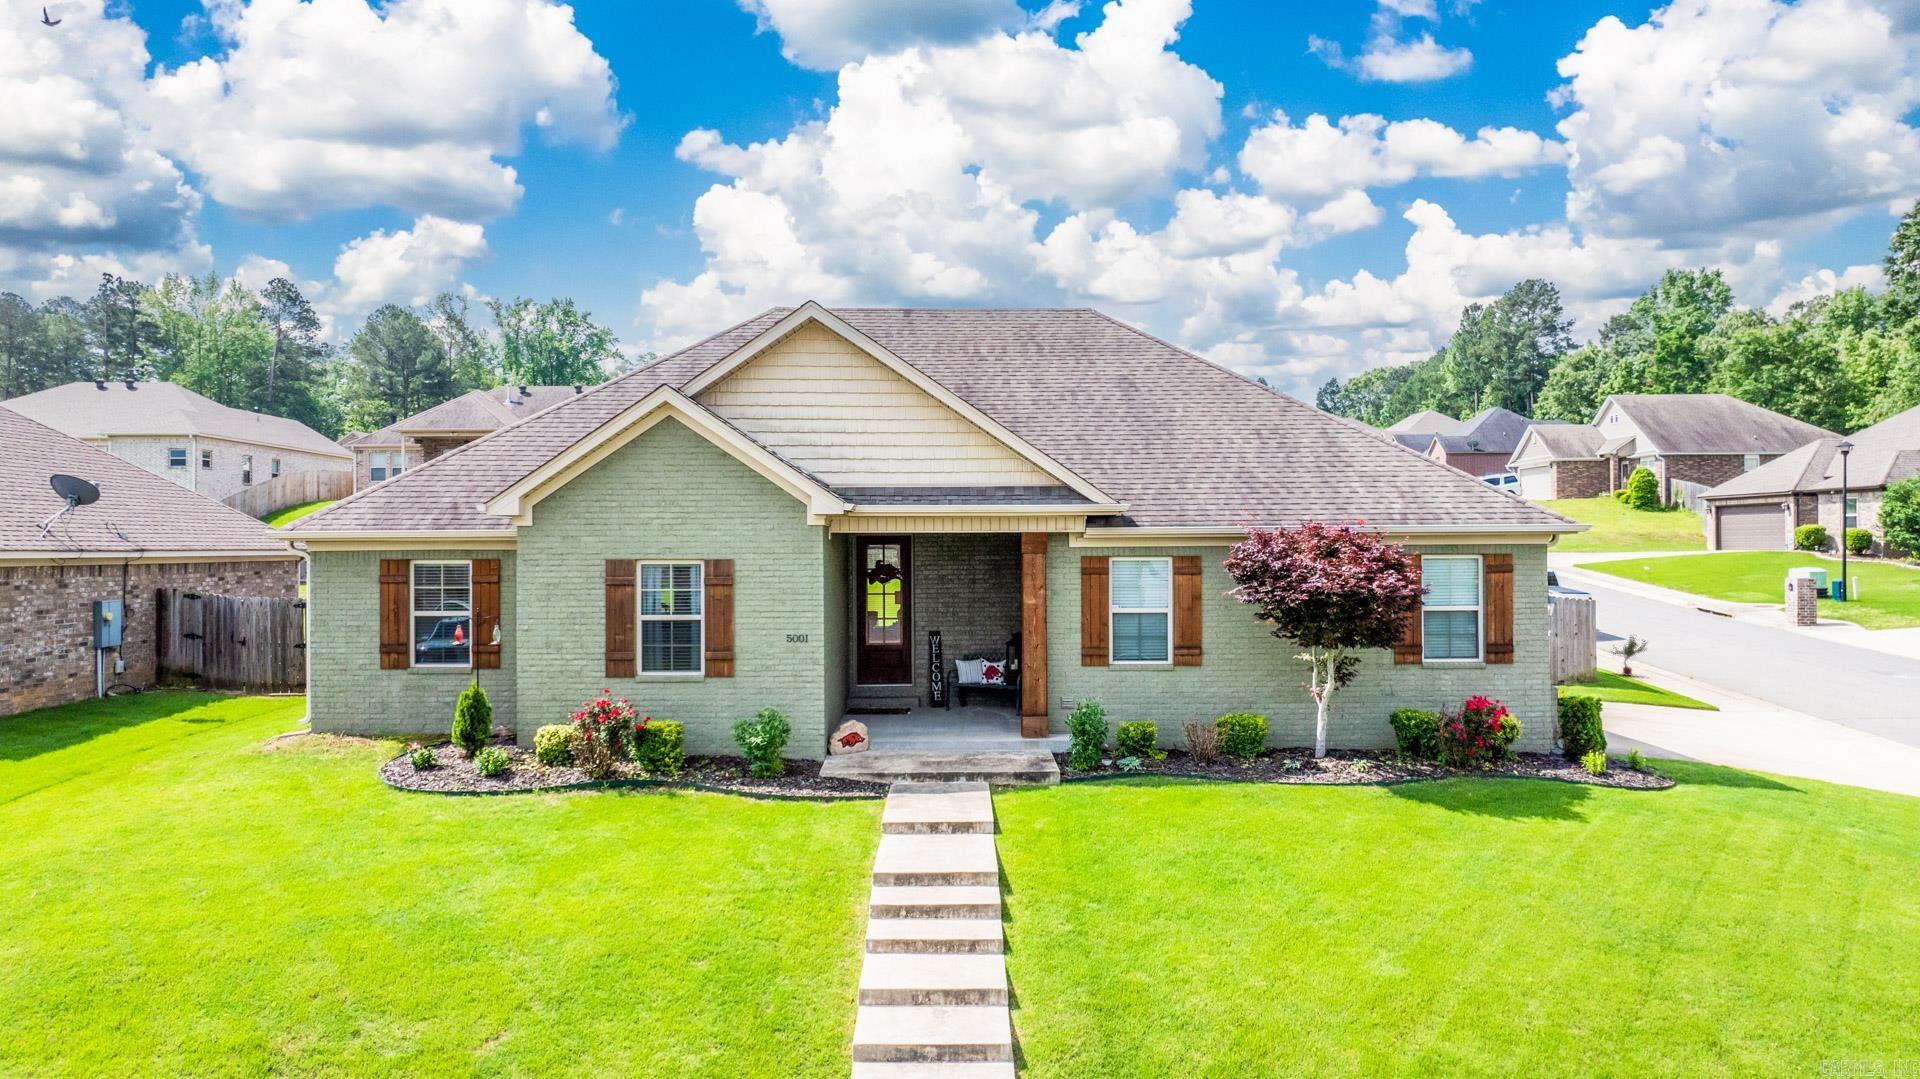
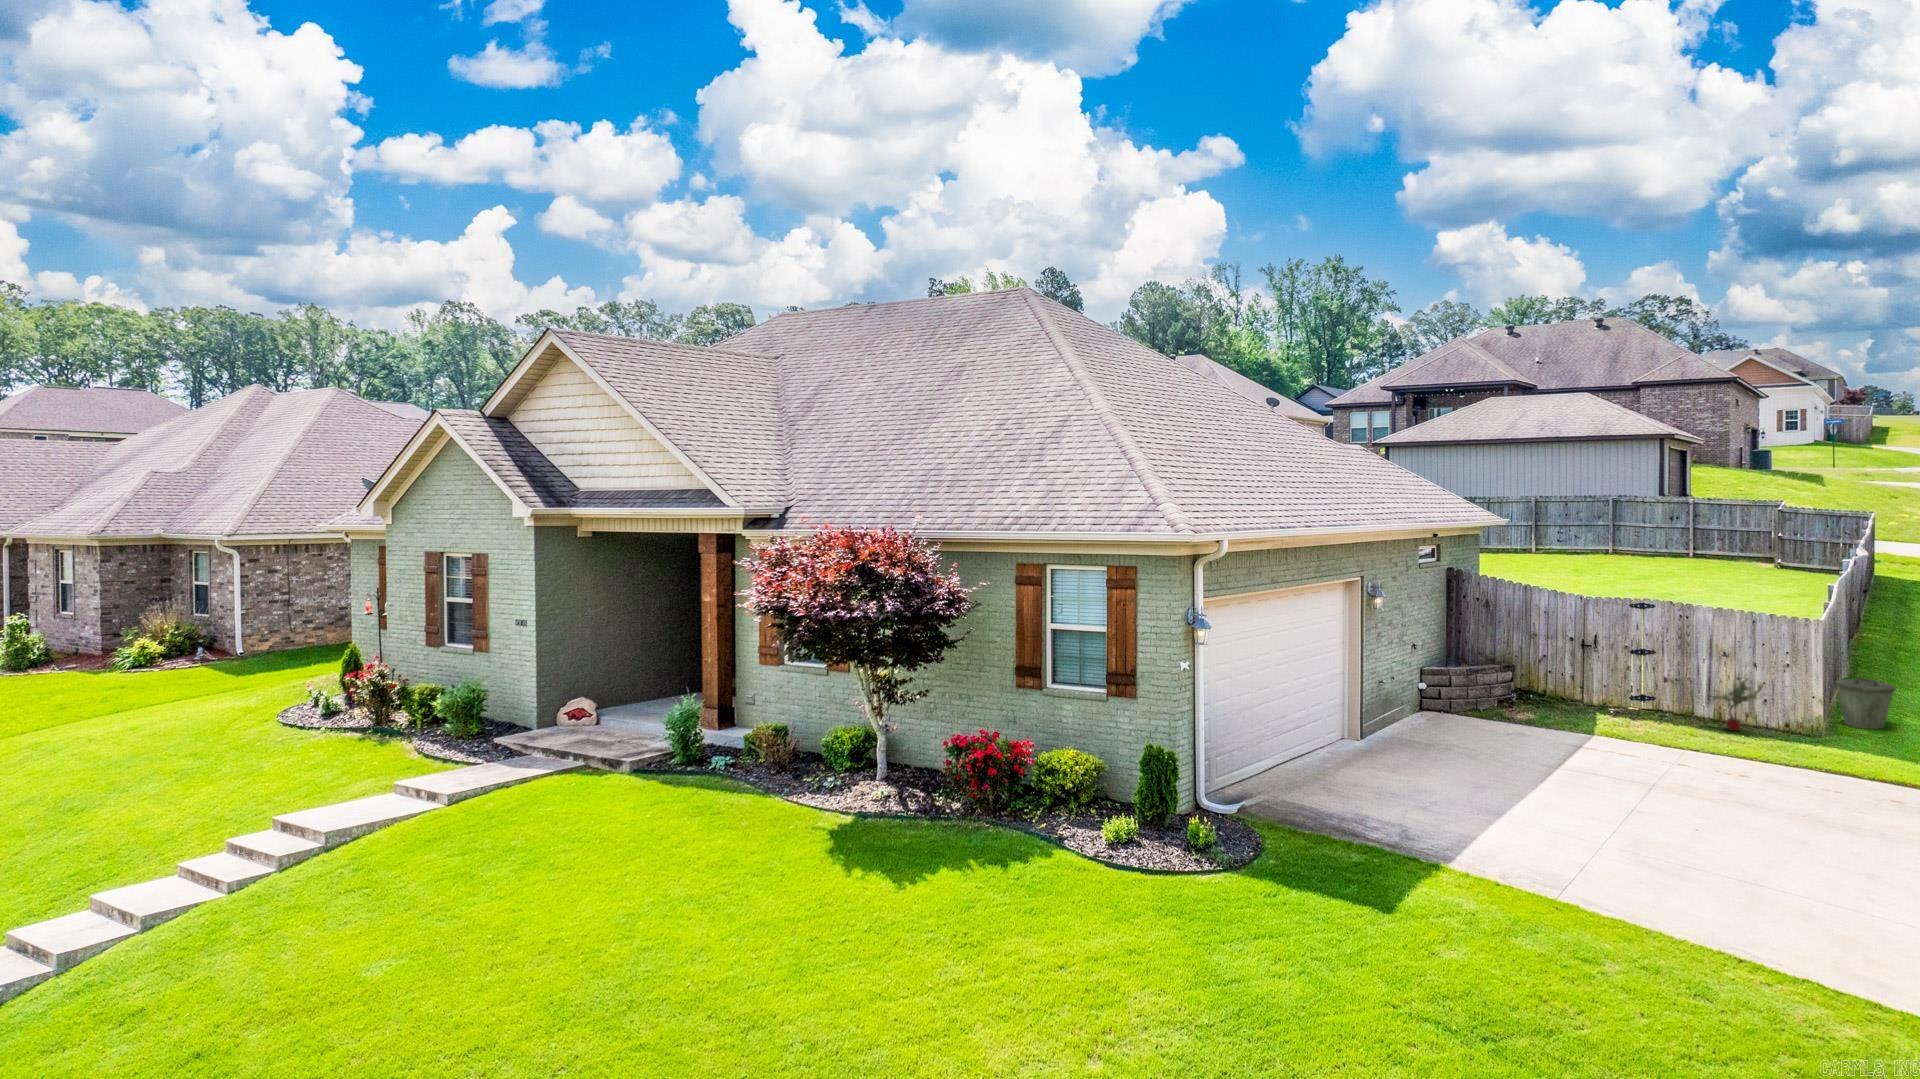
trash can: none [1660,634,1696,669] -> present [1836,678,1896,729]

